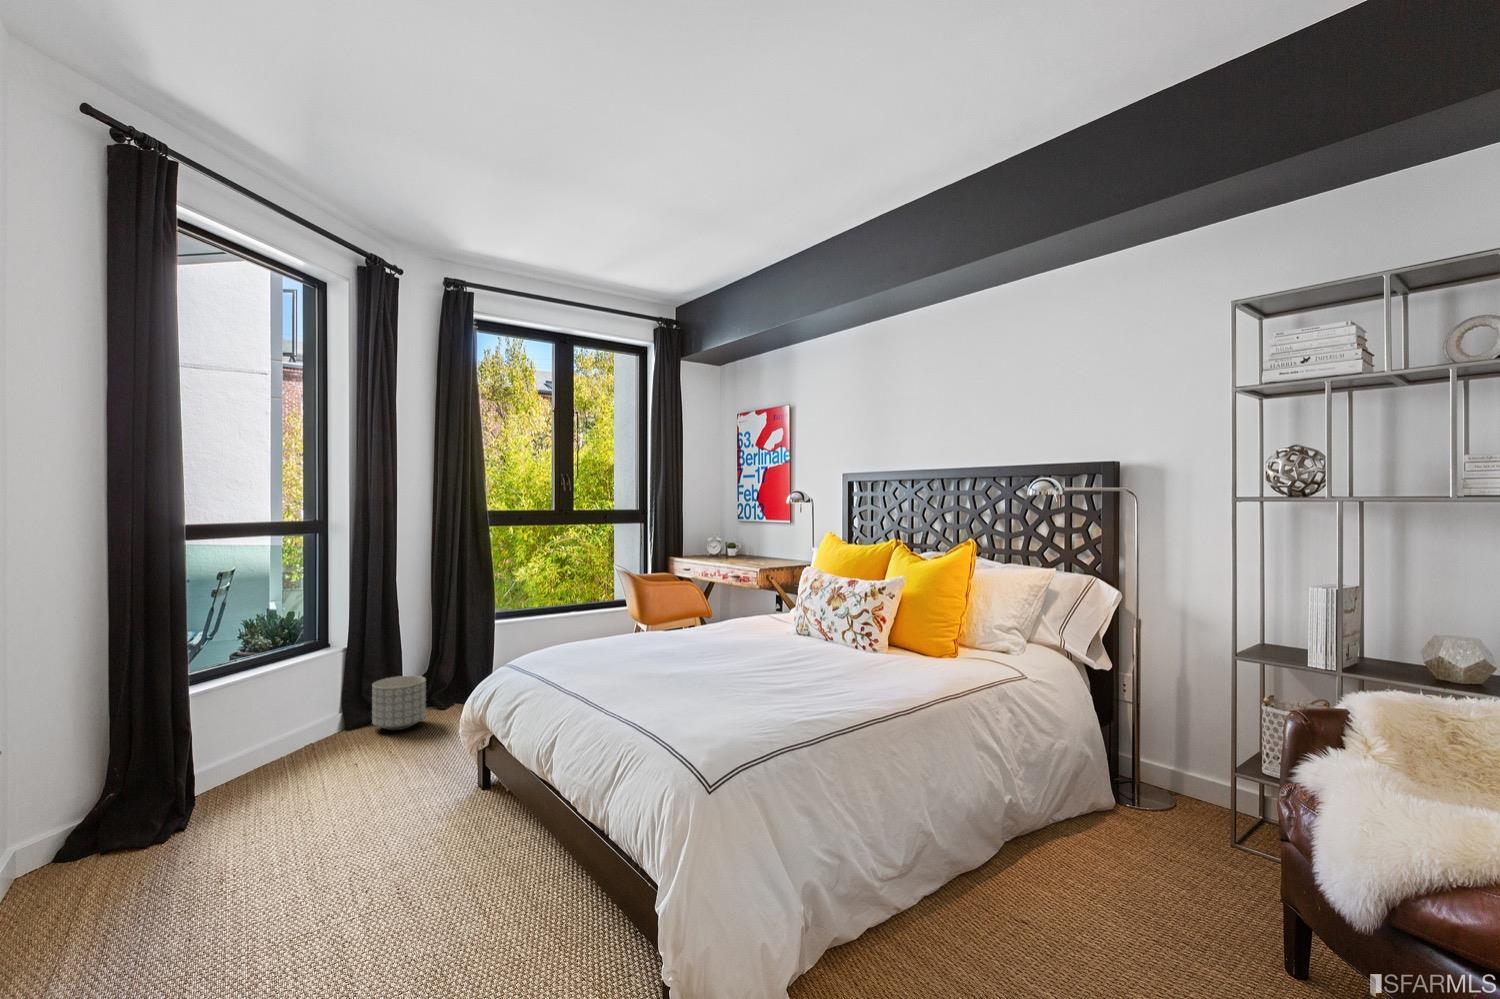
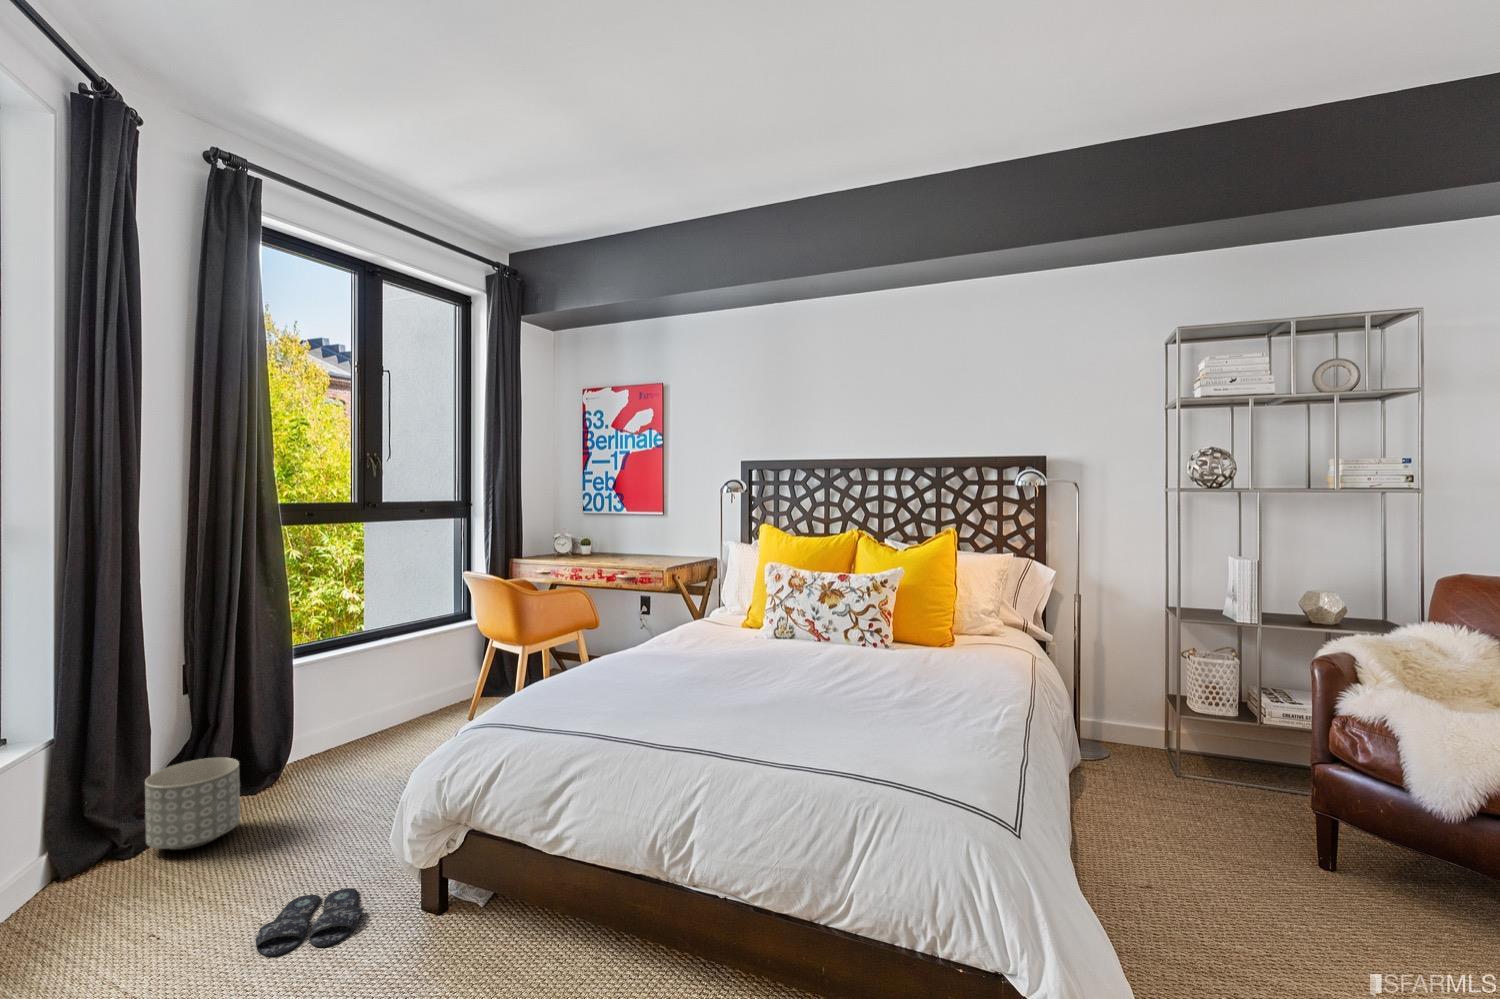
slippers: none [369,767,442,795] -> present [256,888,364,957]

